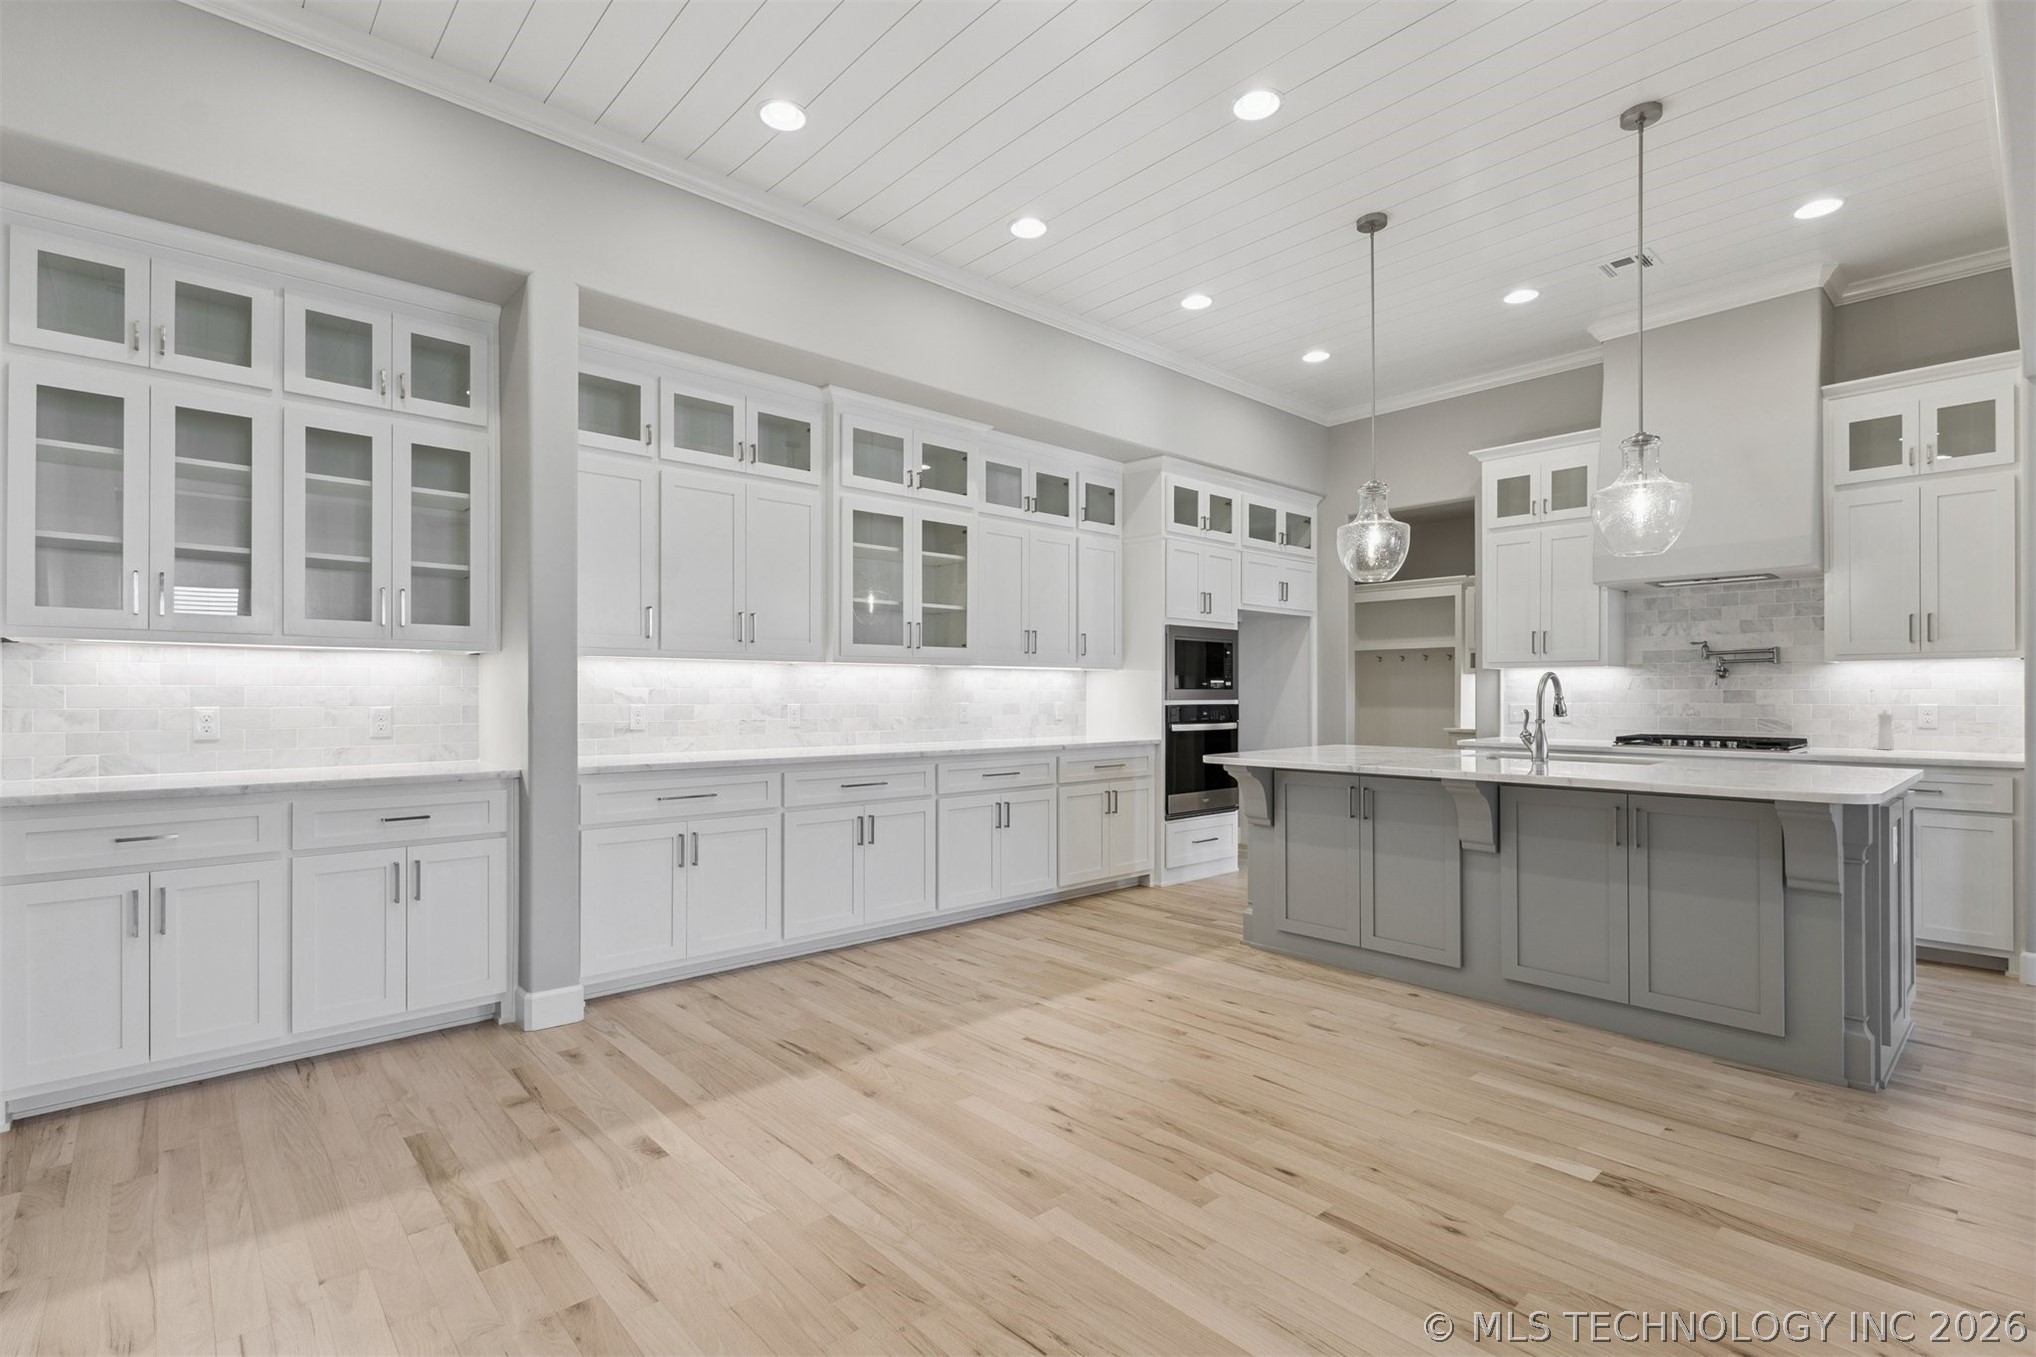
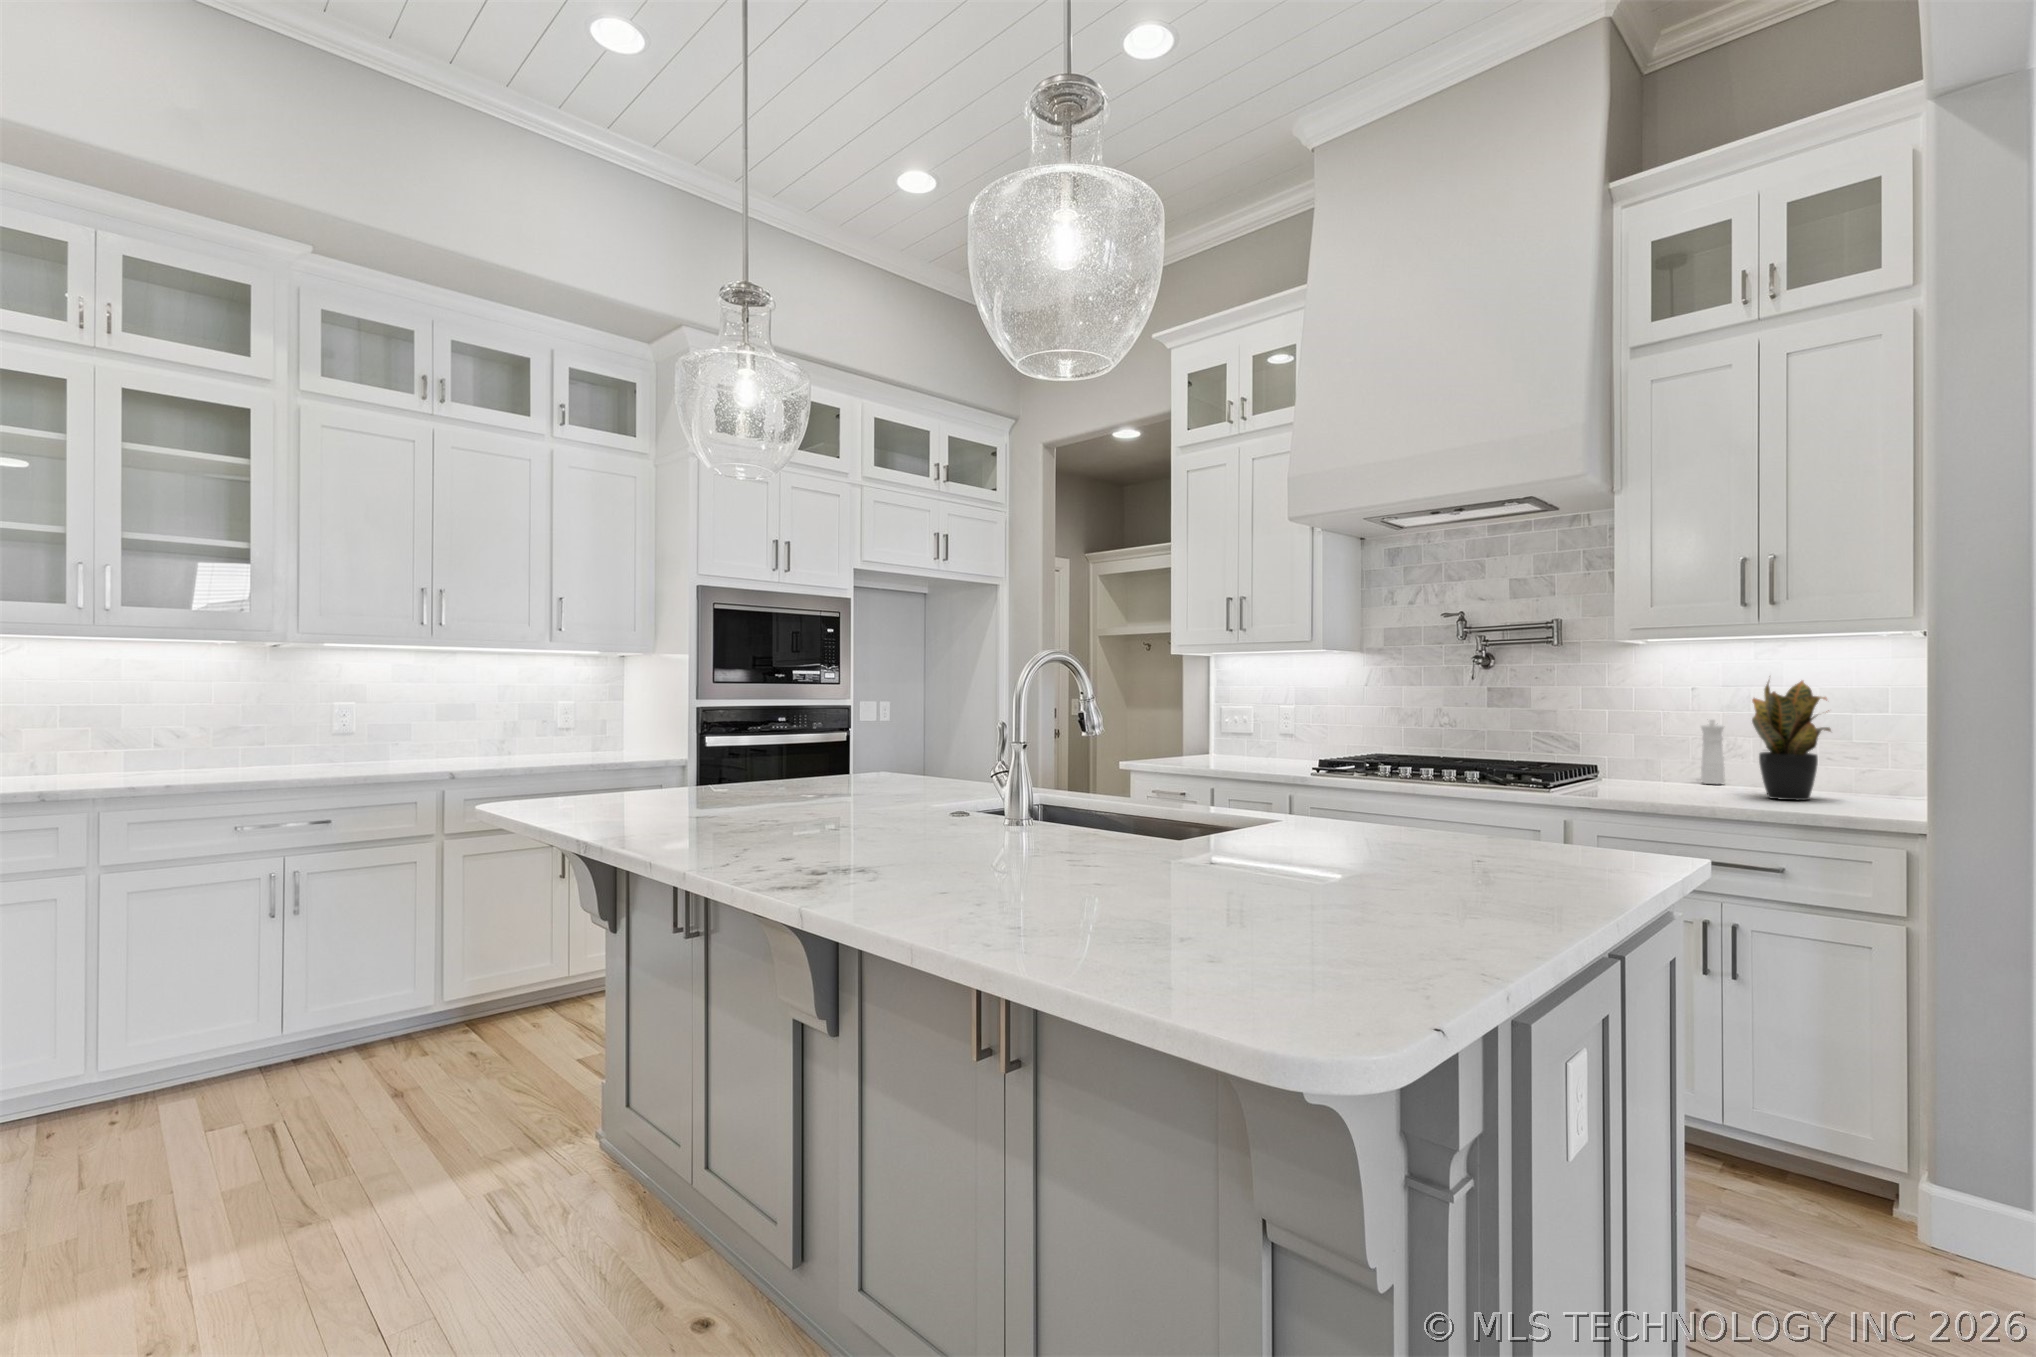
potted plant: none [1908,679,1976,755] -> present [1752,681,1831,800]

